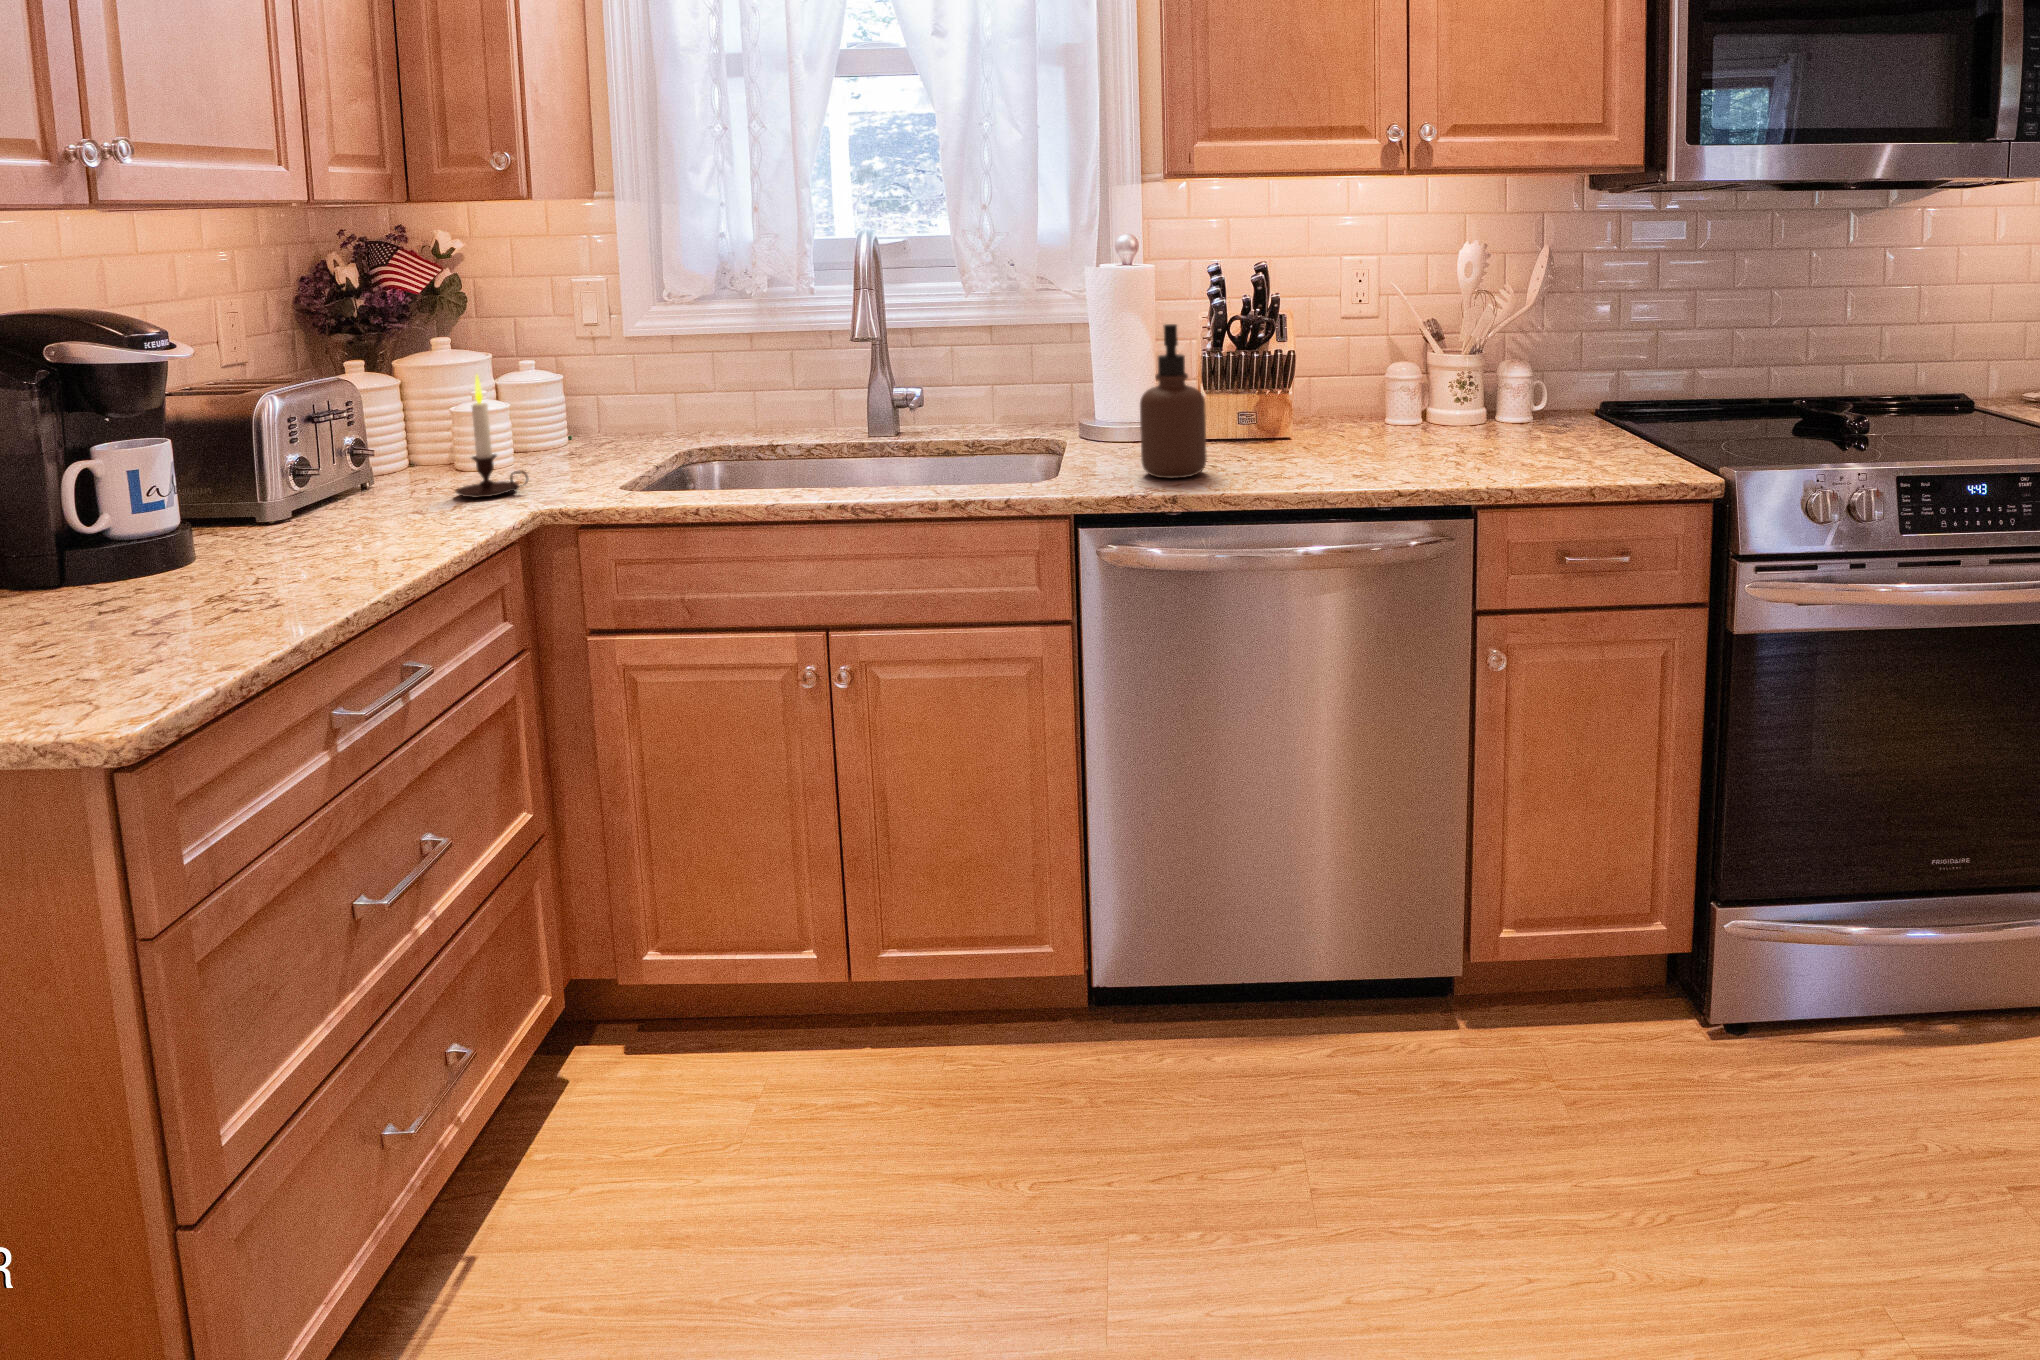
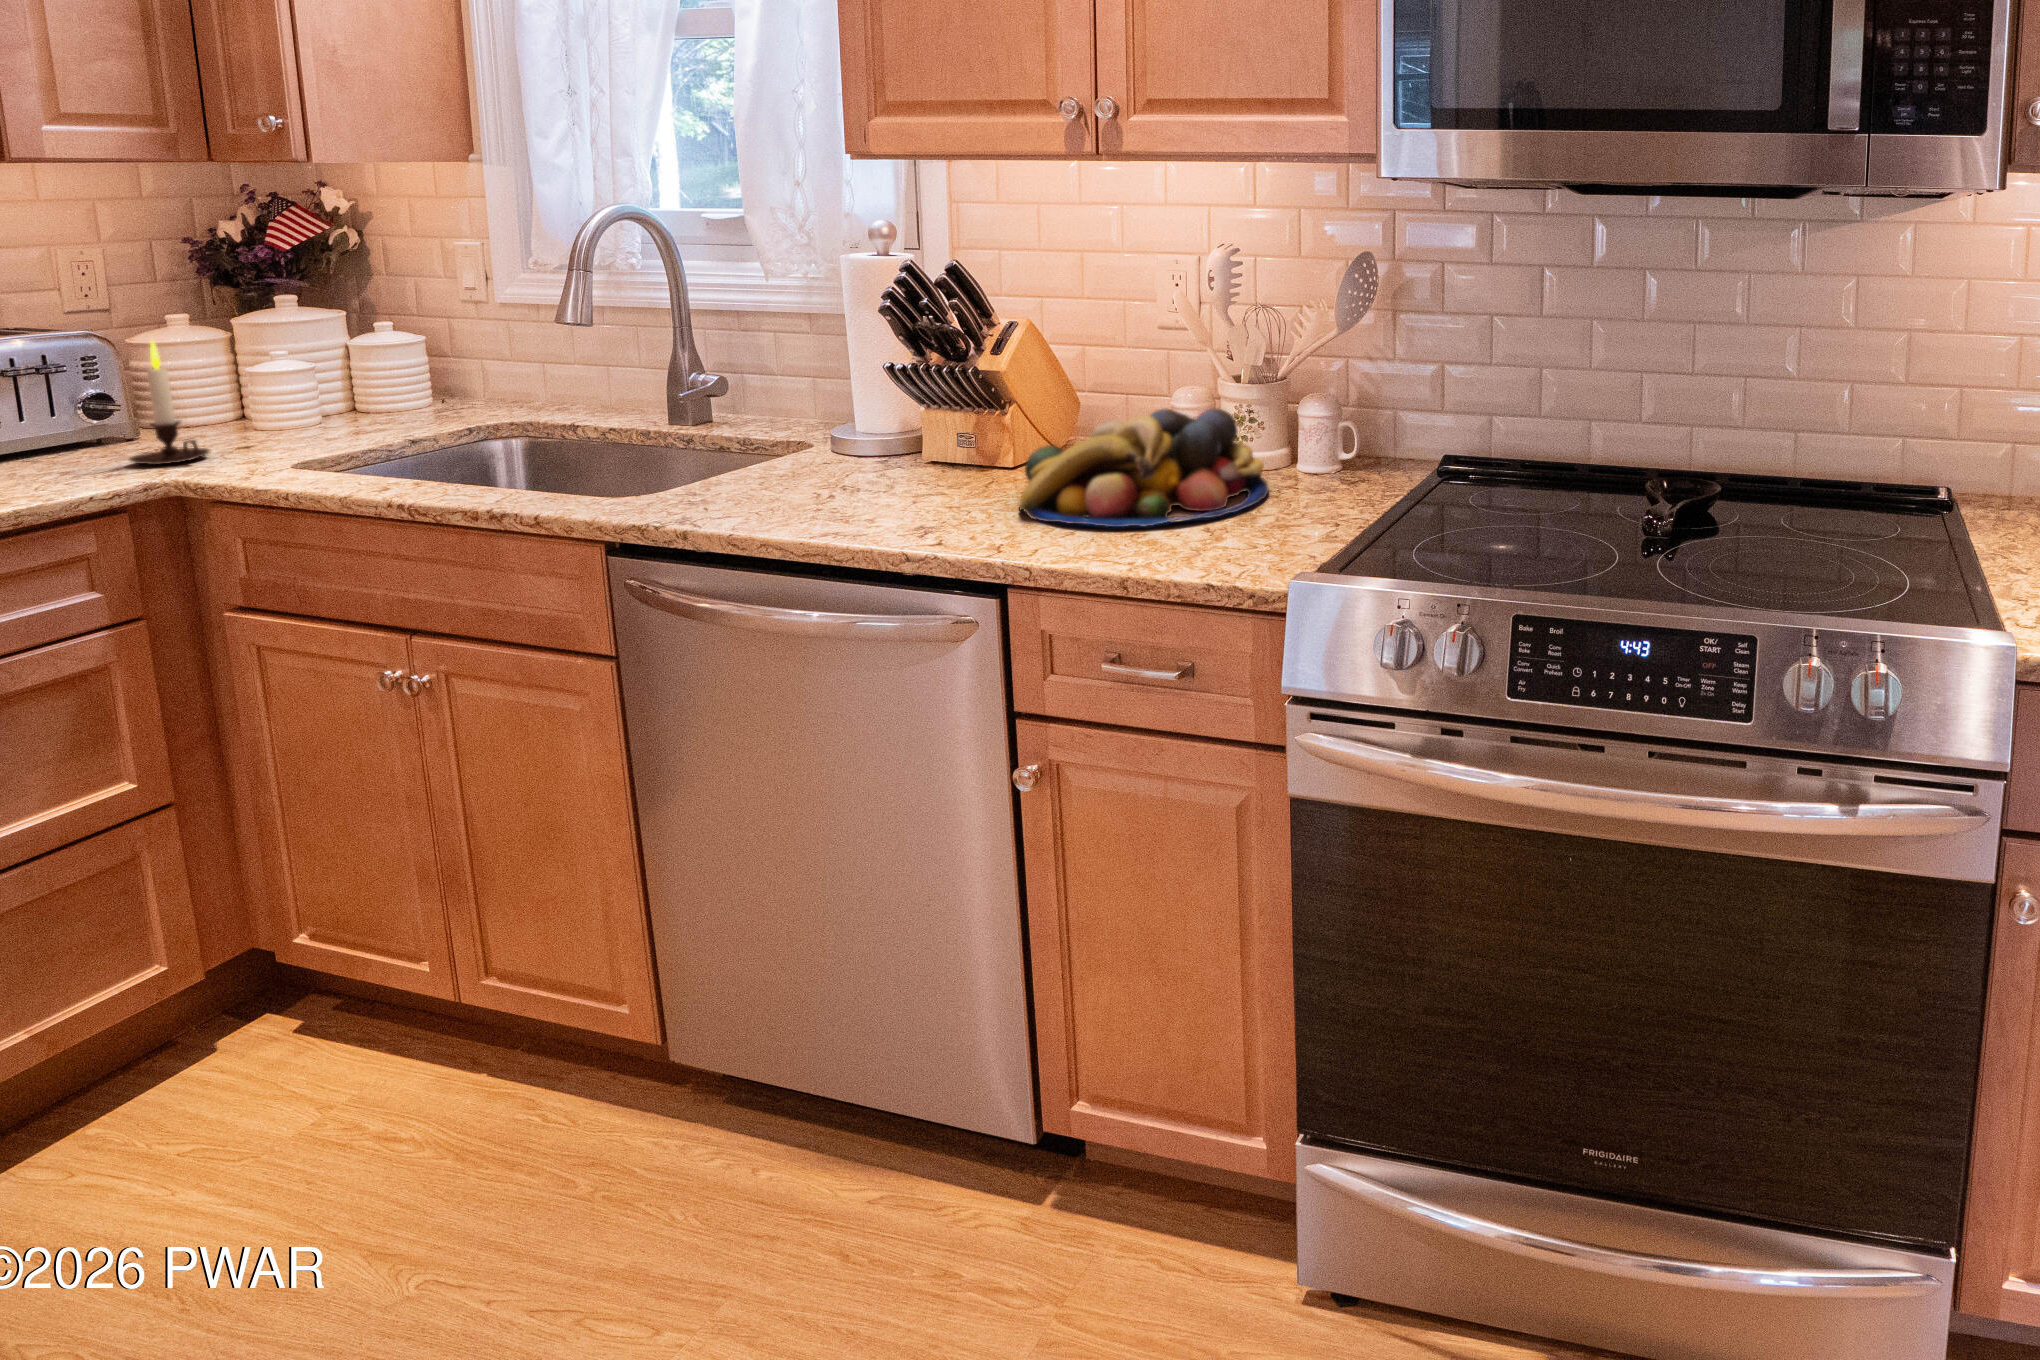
soap dispenser: present [1140,324,1207,478] -> none [705,331,800,513]
fruit bowl: none [1351,372,1550,463] -> present [1019,409,1269,527]

